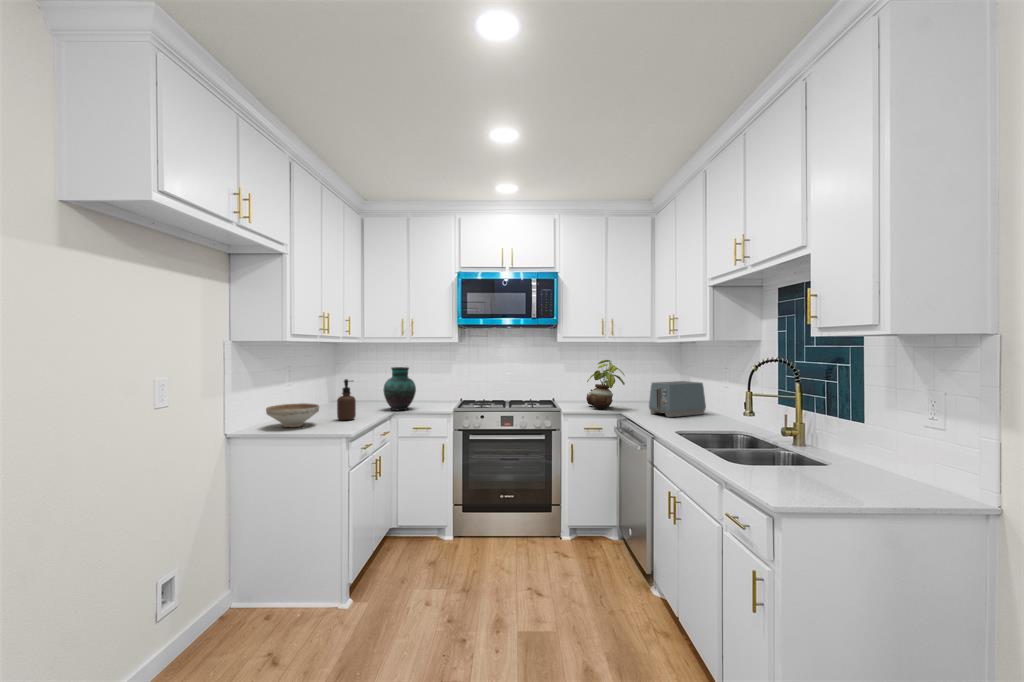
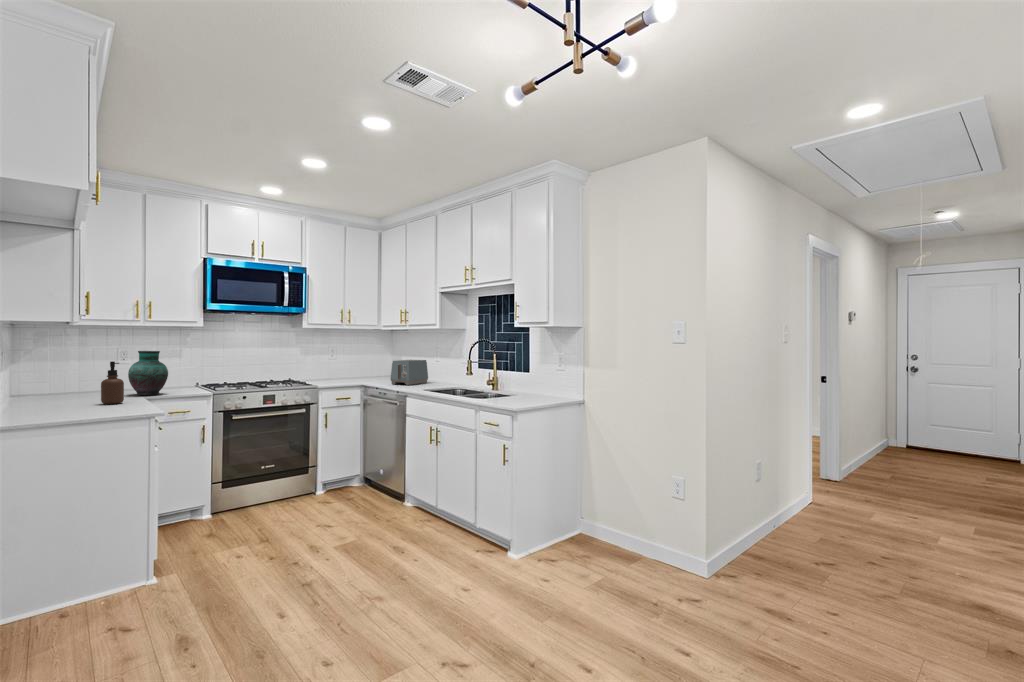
potted plant: present [586,360,625,409] -> none [333,344,370,384]
decorative bowl: present [266,403,319,427] -> none [27,388,96,412]

